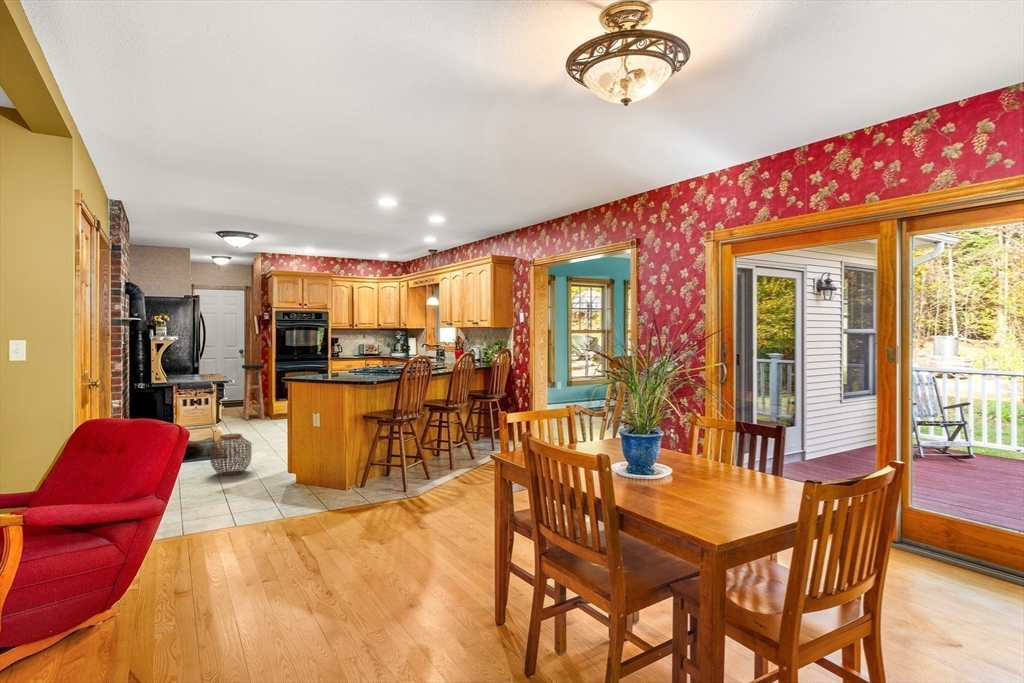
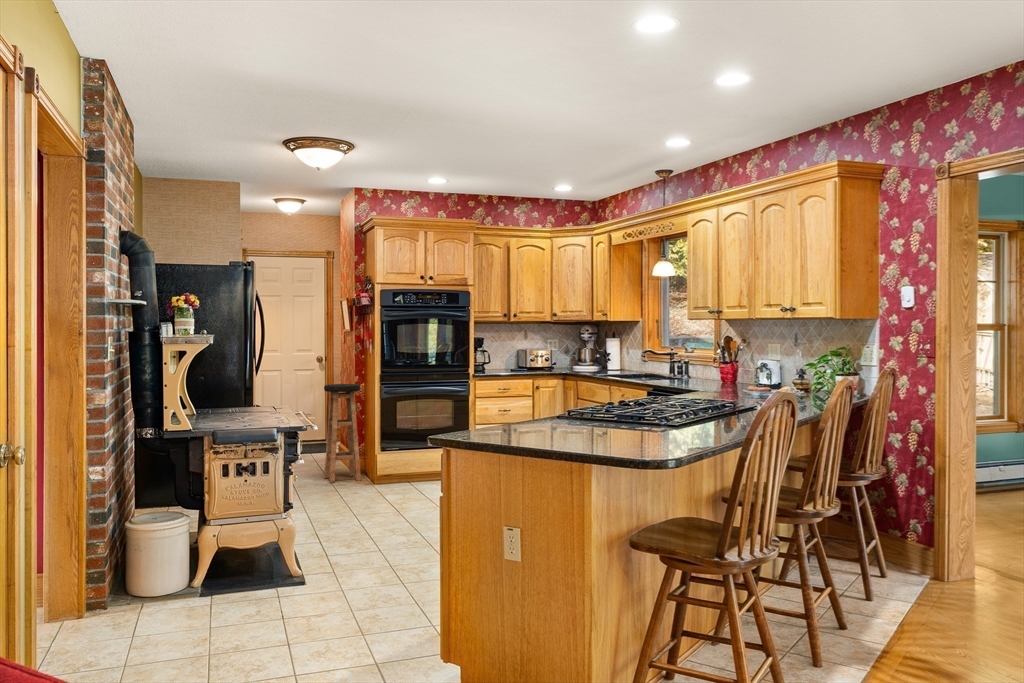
woven basket: present [210,434,251,476] -> none [272,550,356,649]

